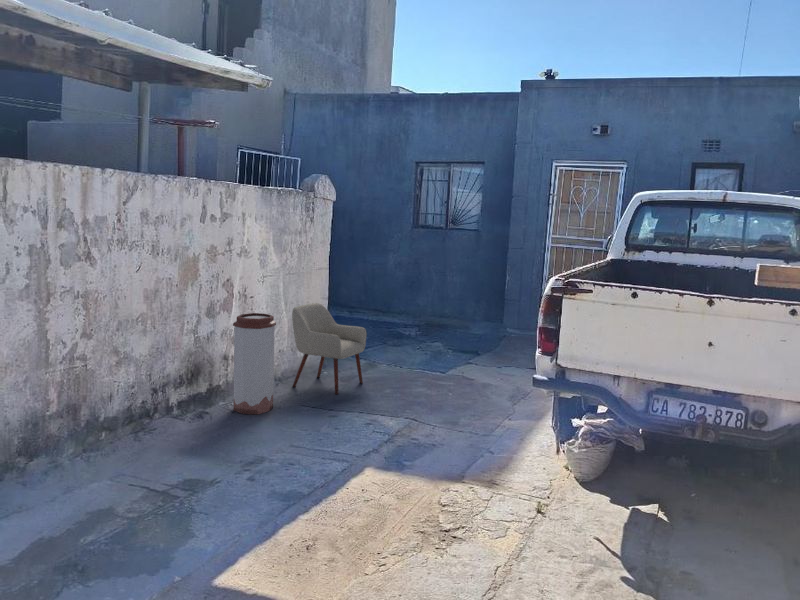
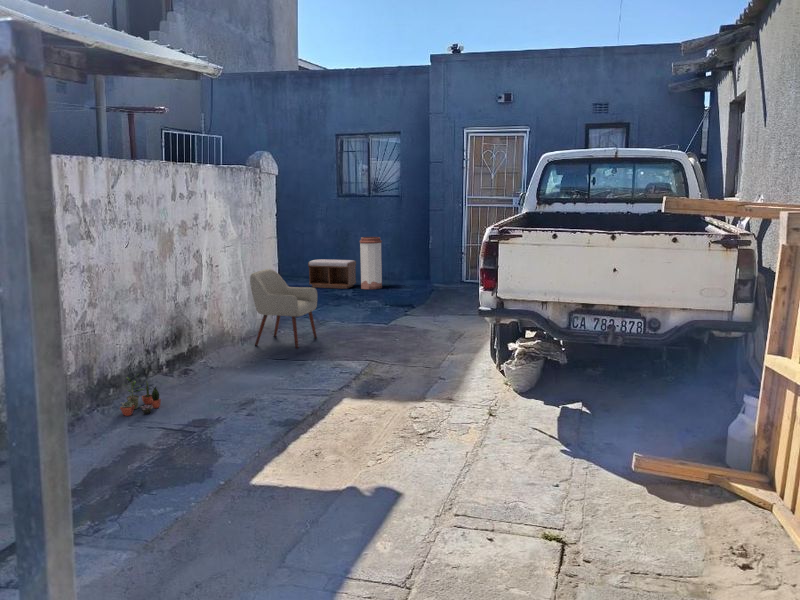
bench: none [375,293,427,327] -> present [308,259,356,289]
trash can: present [233,313,276,415] -> present [360,237,382,289]
potted plant: none [108,416,158,465] -> present [120,375,161,416]

